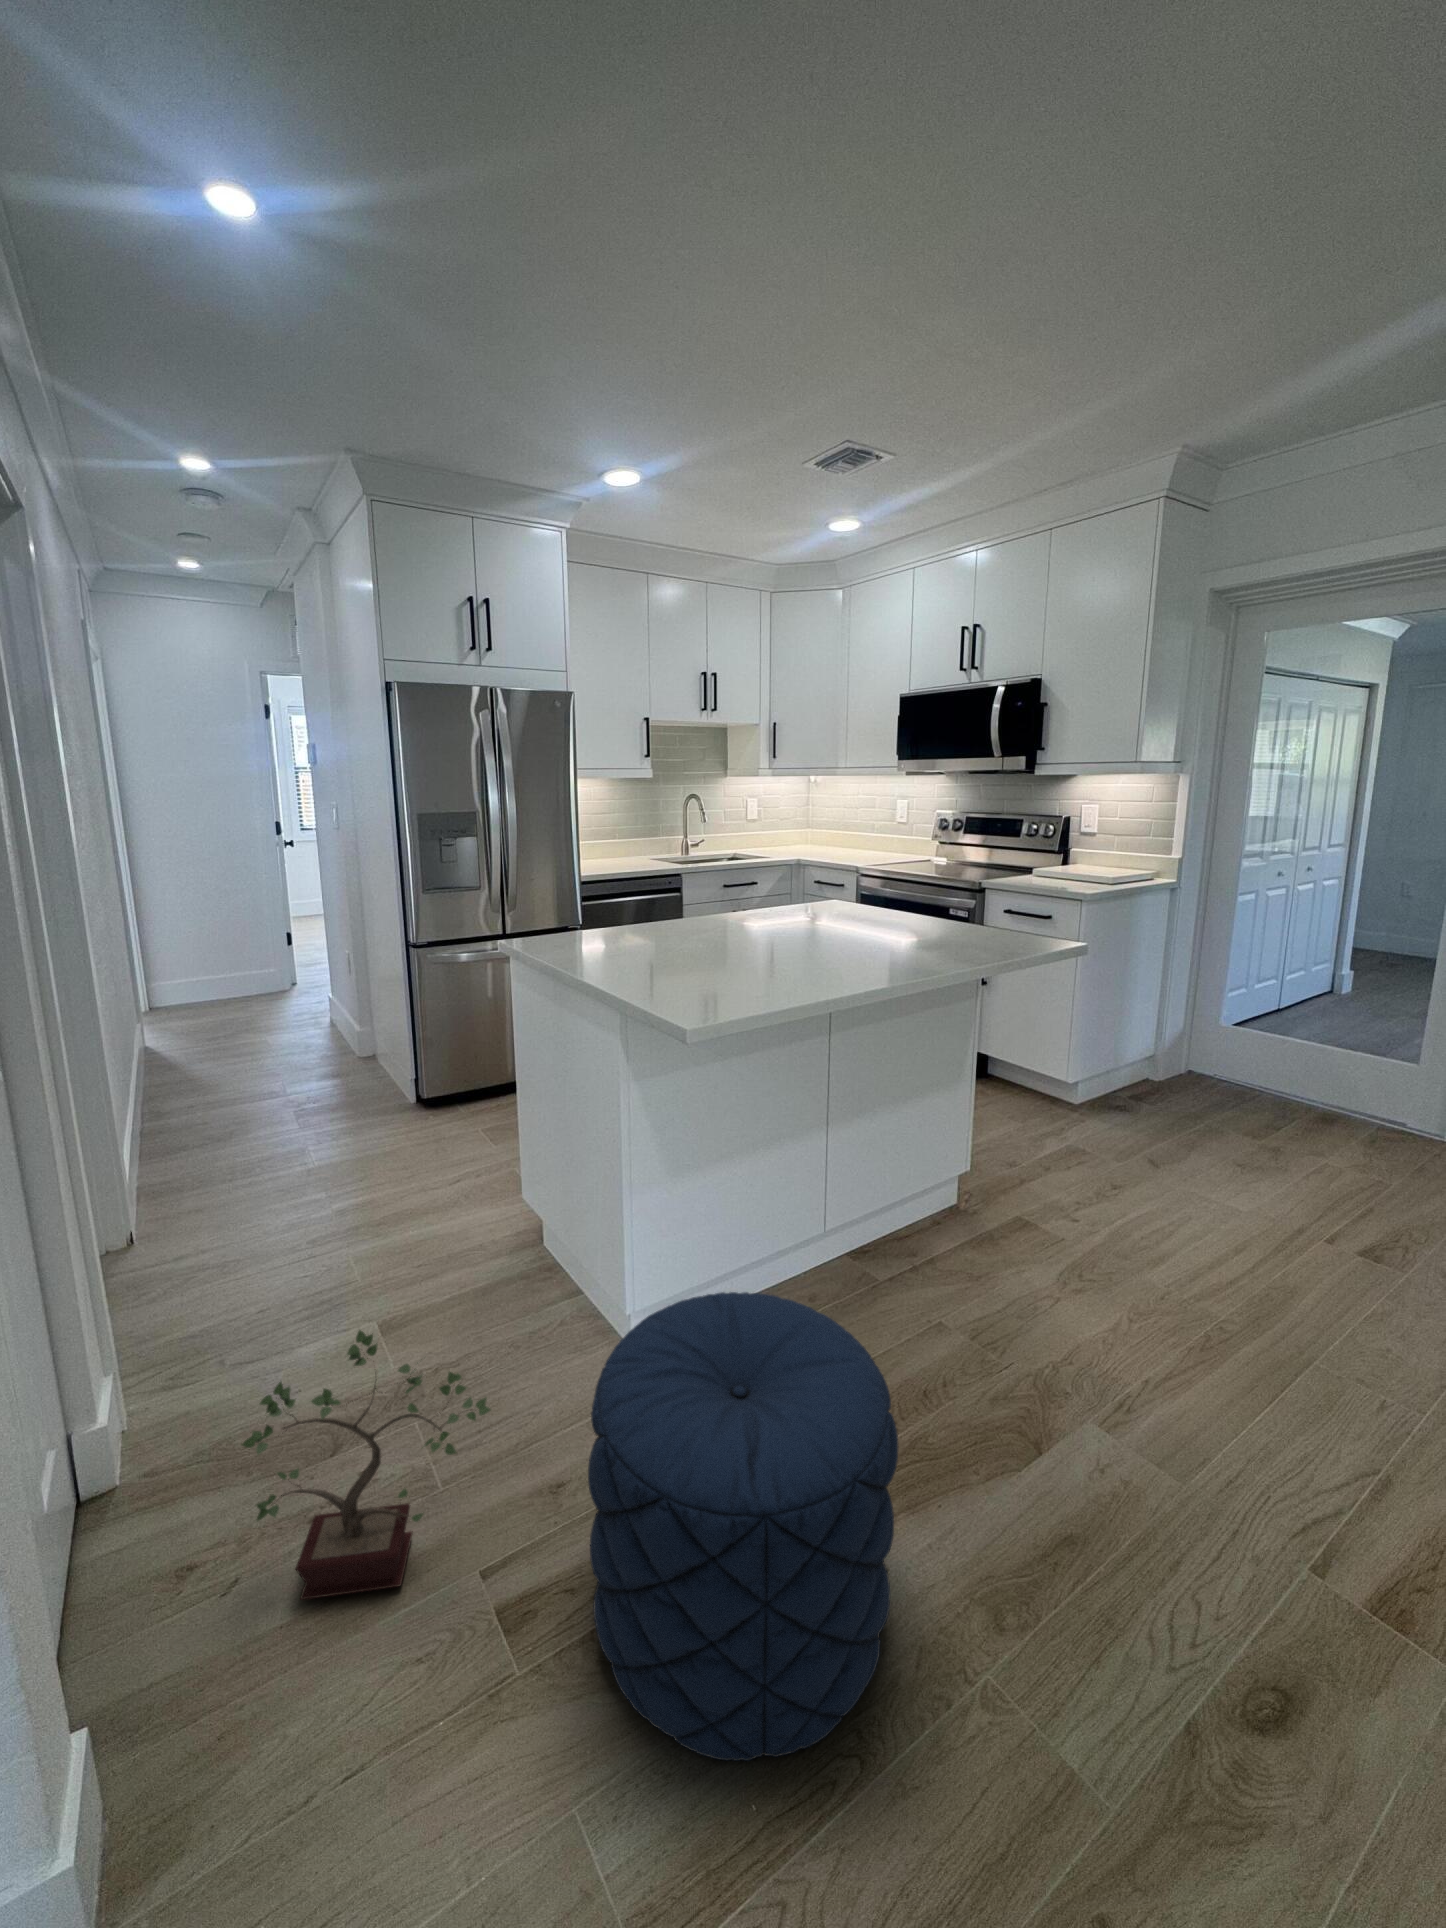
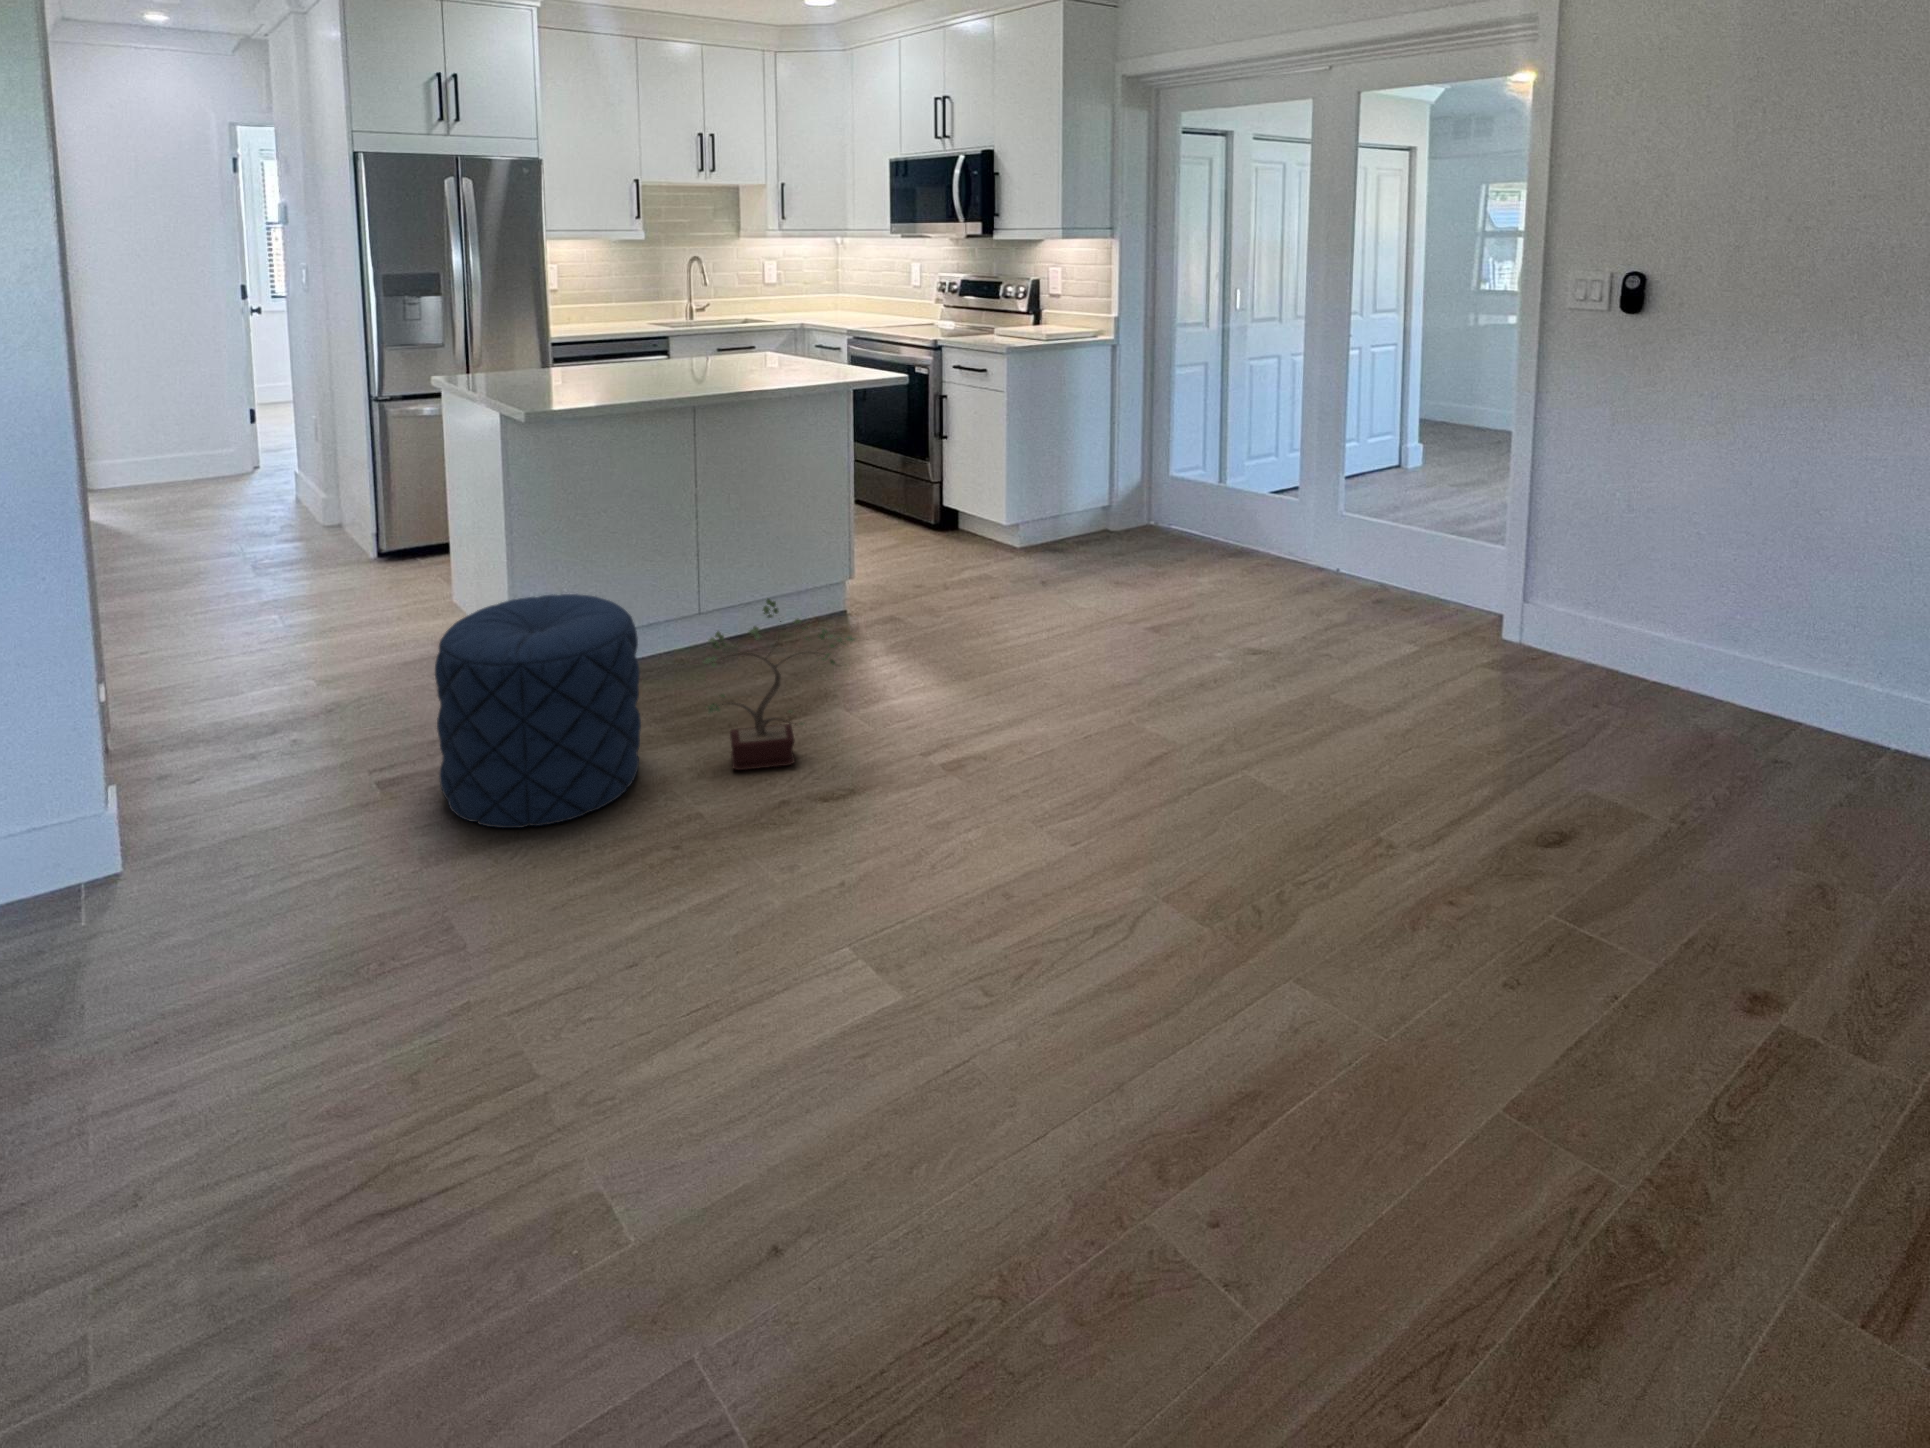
potted plant: present [242,1330,490,1600] -> present [703,599,855,770]

